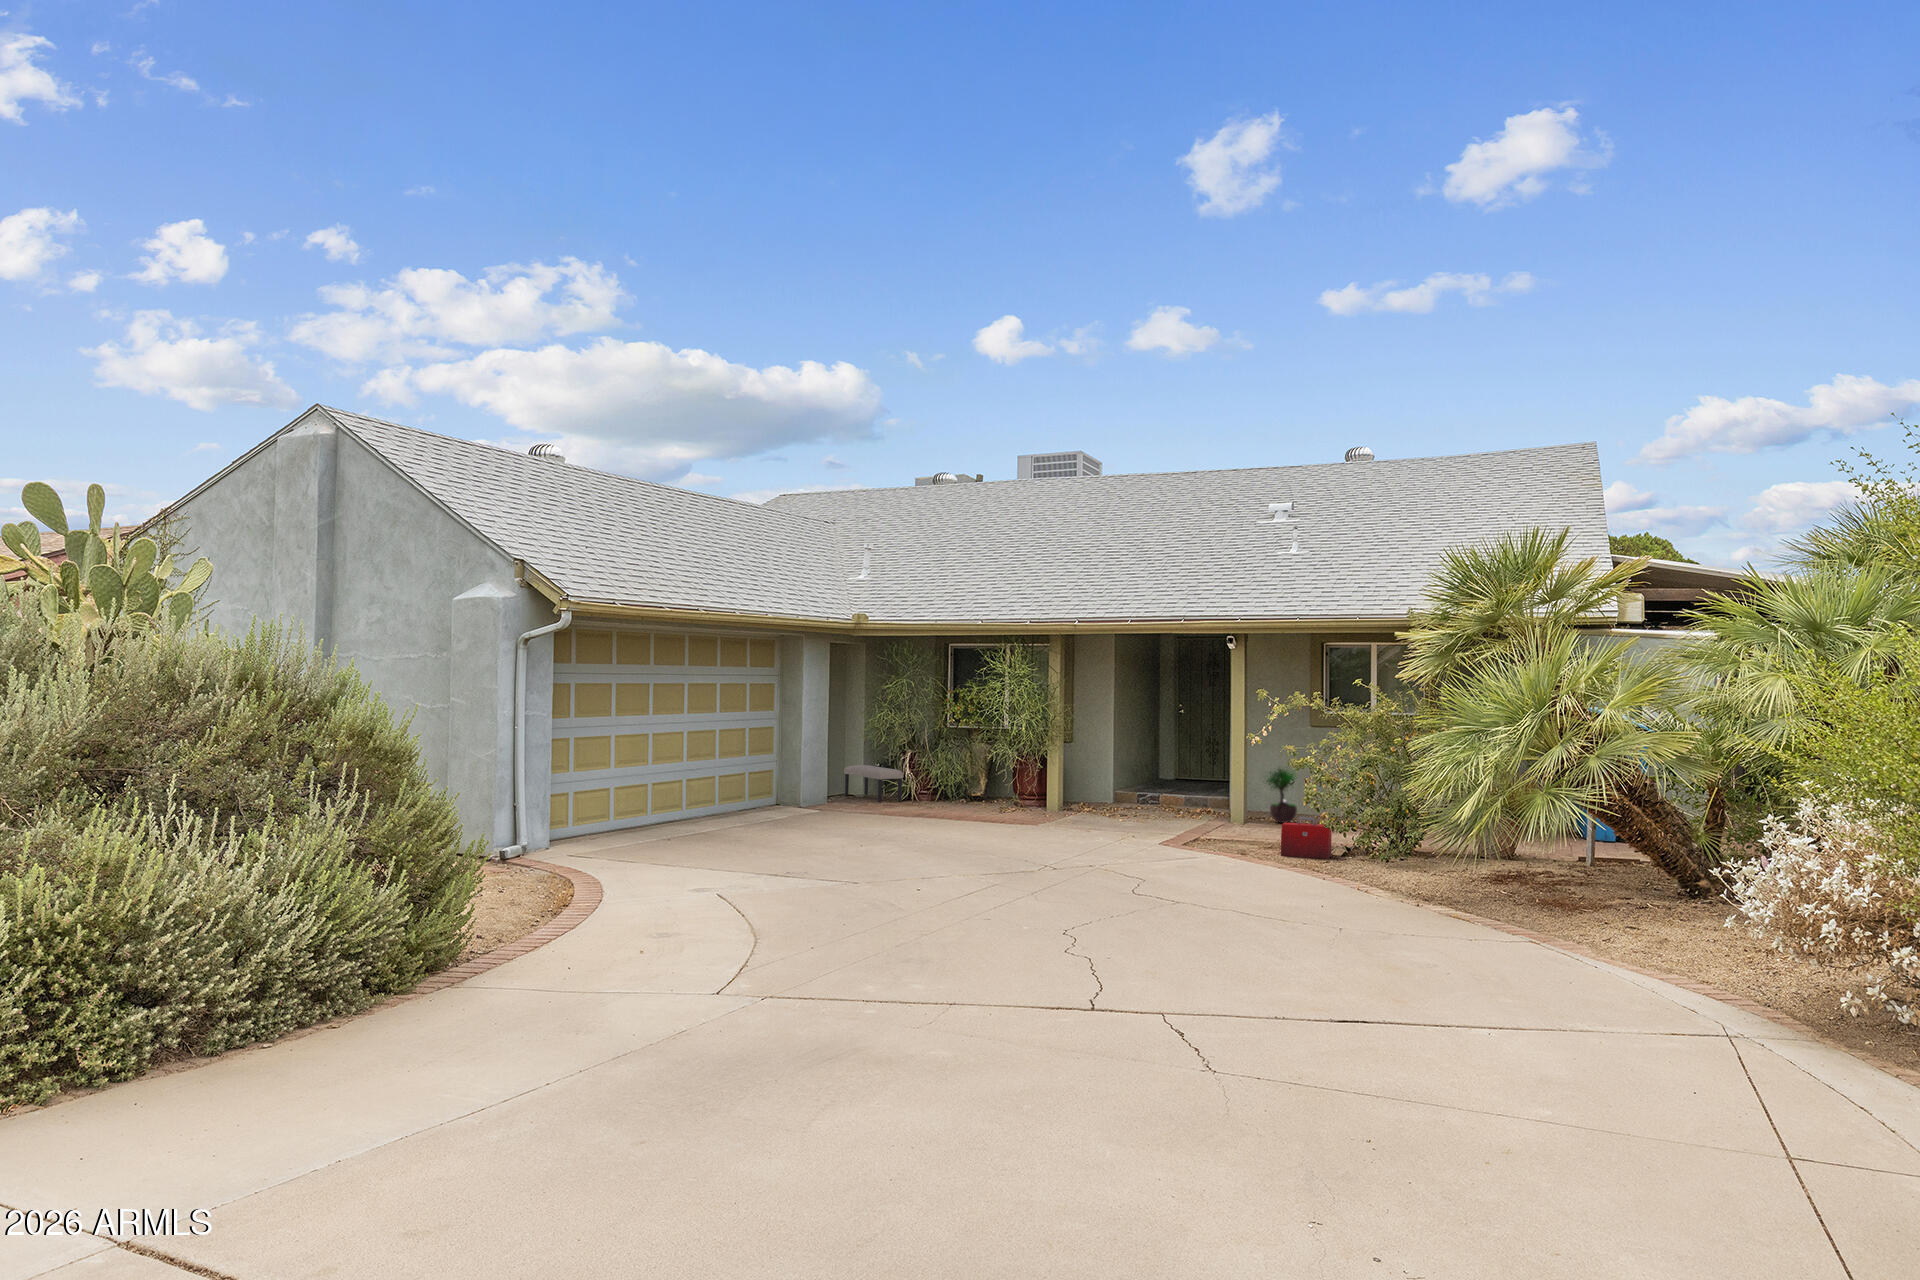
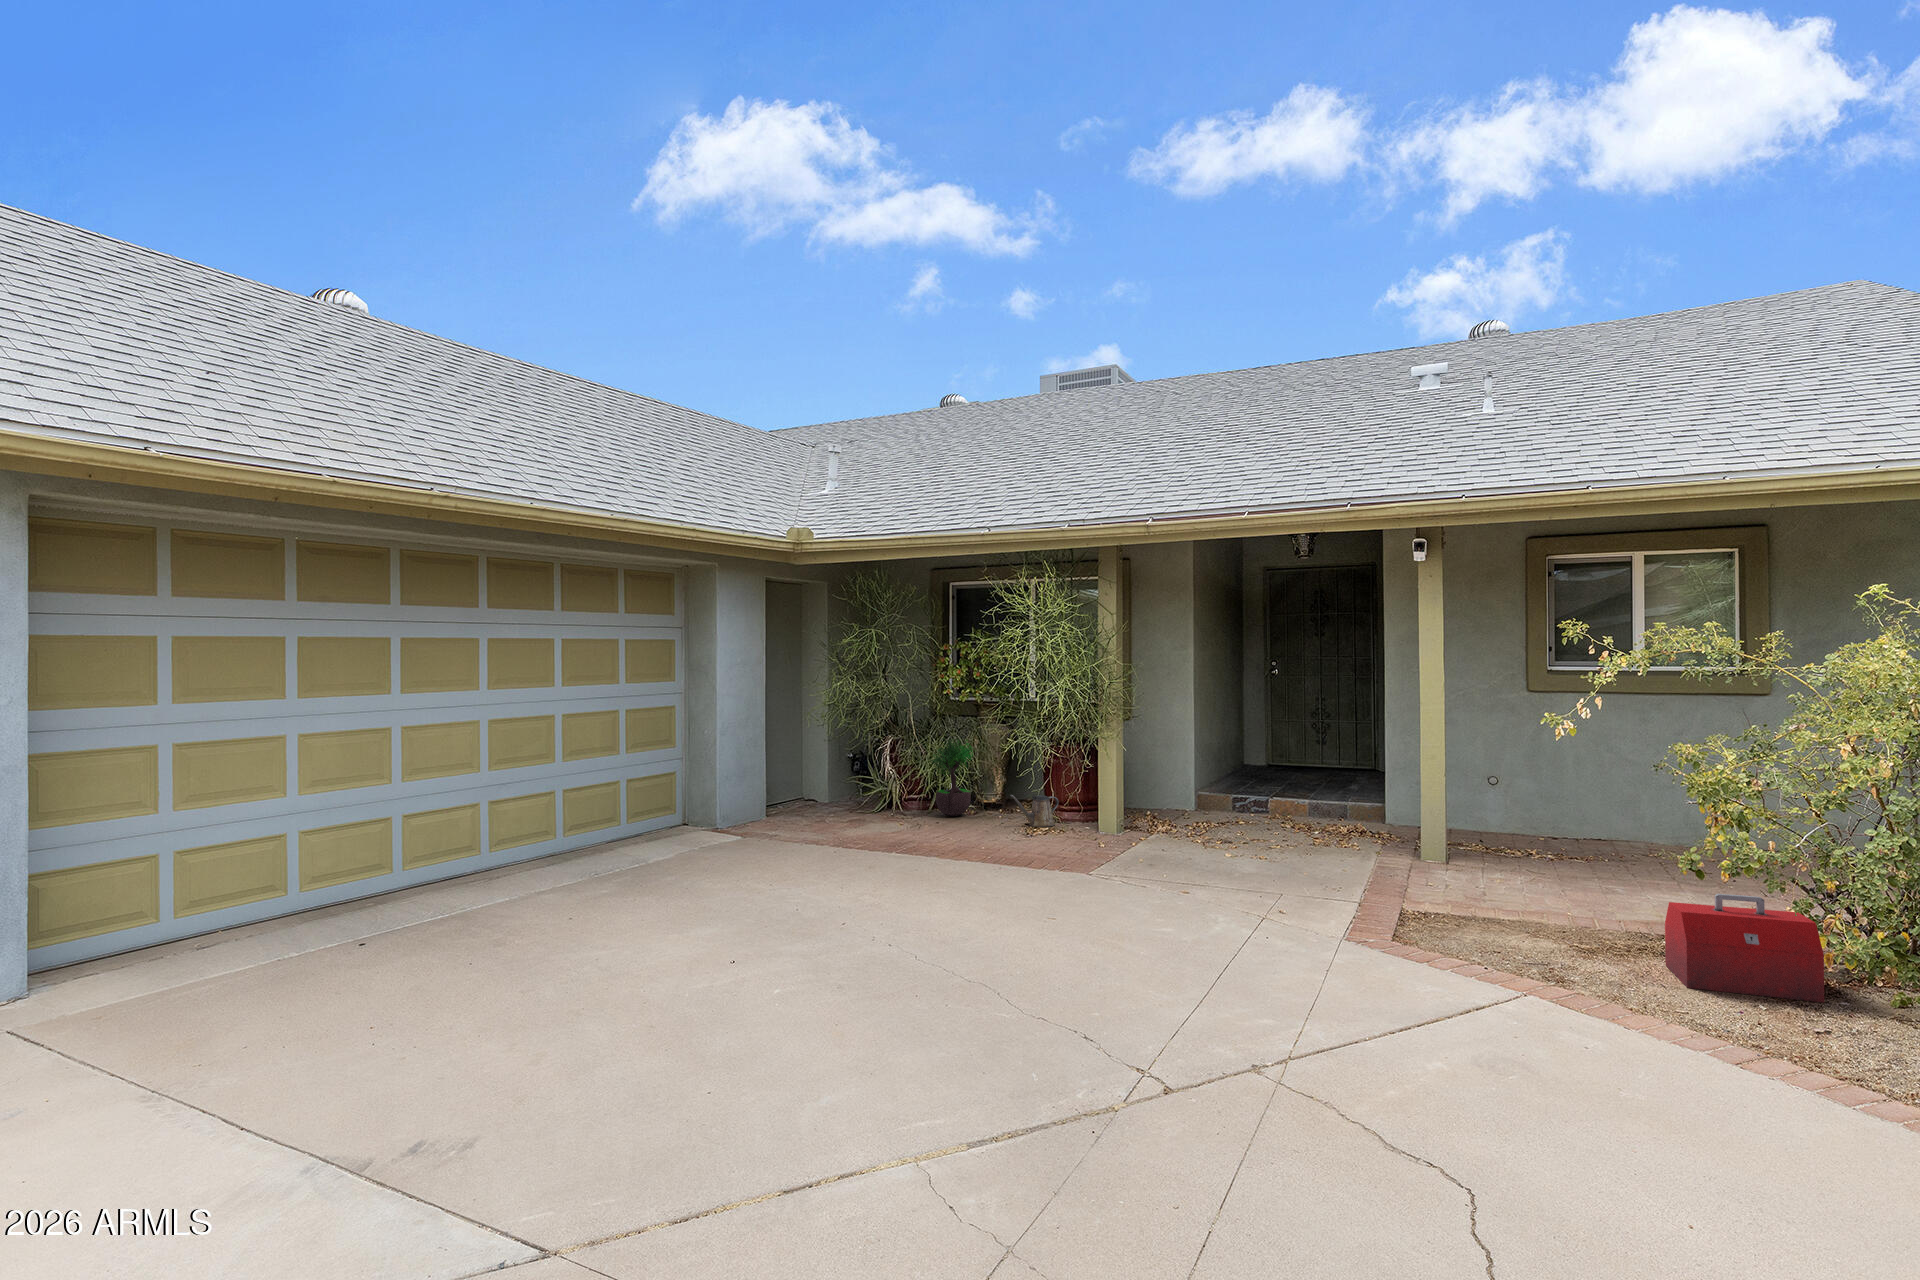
bench: present [844,765,903,802] -> none [803,760,882,817]
potted tree: present [1266,769,1297,823] -> present [931,739,973,816]
watering can: none [991,787,1022,809] -> present [1010,795,1058,827]

